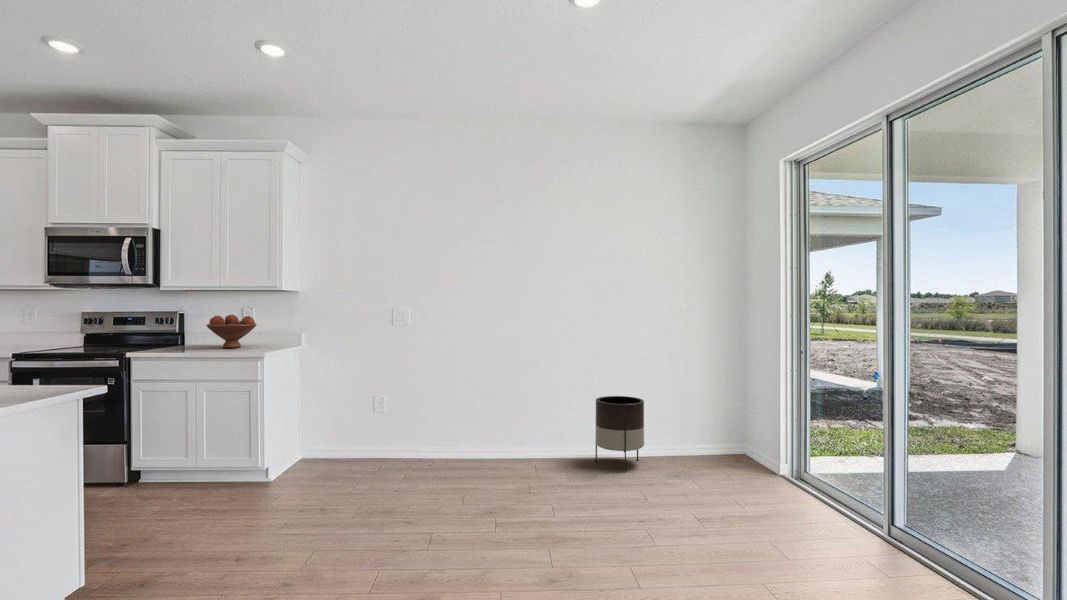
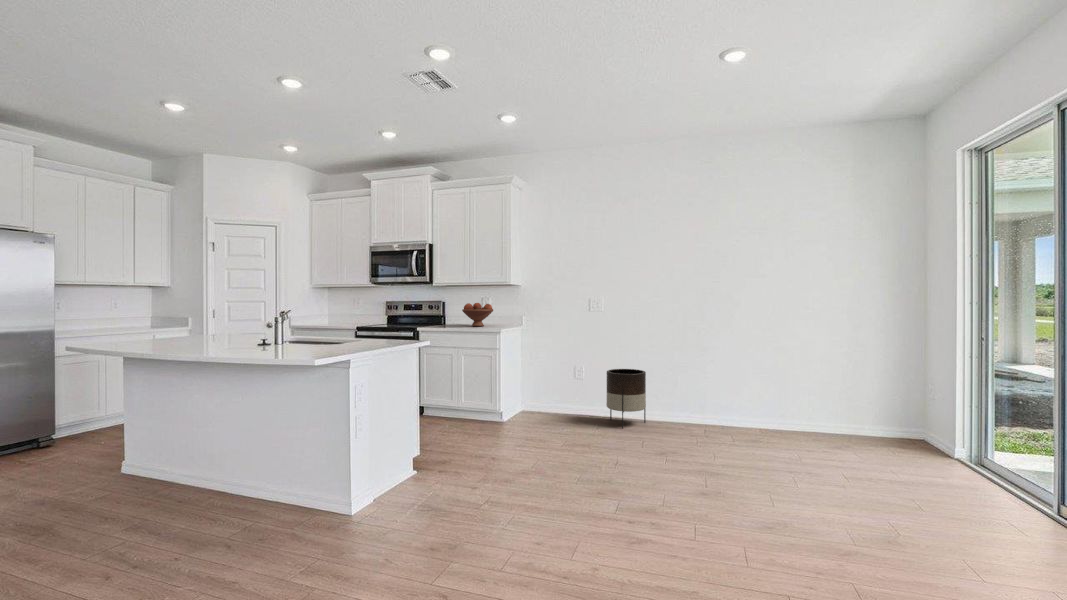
planter: present [595,396,644,472] -> present [606,369,646,428]

